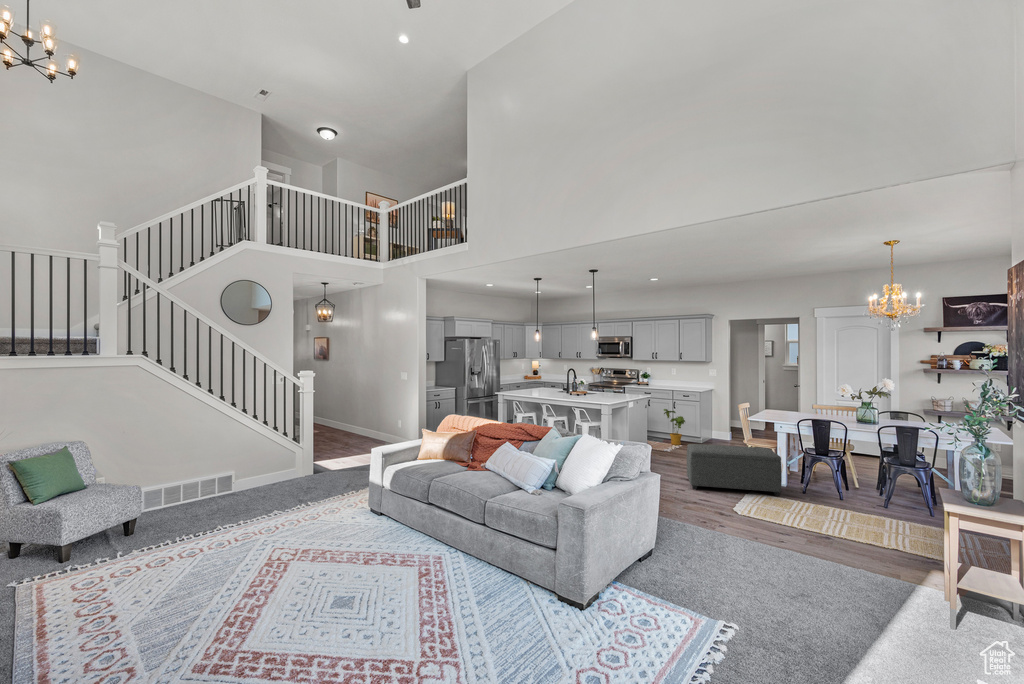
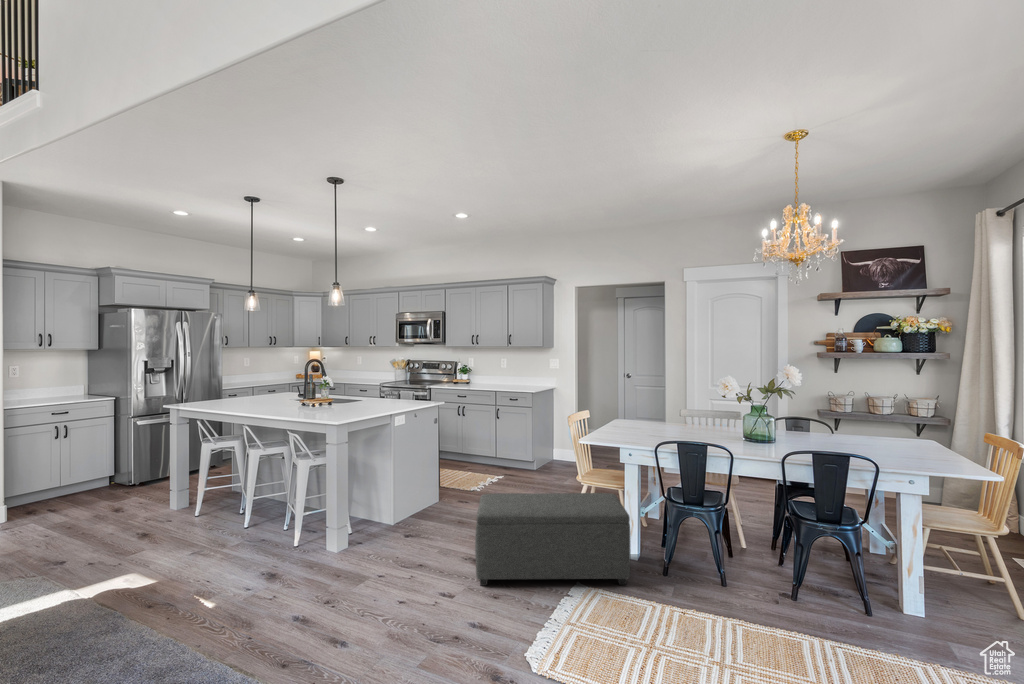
house plant: present [664,409,685,445] -> none [478,421,510,475]

